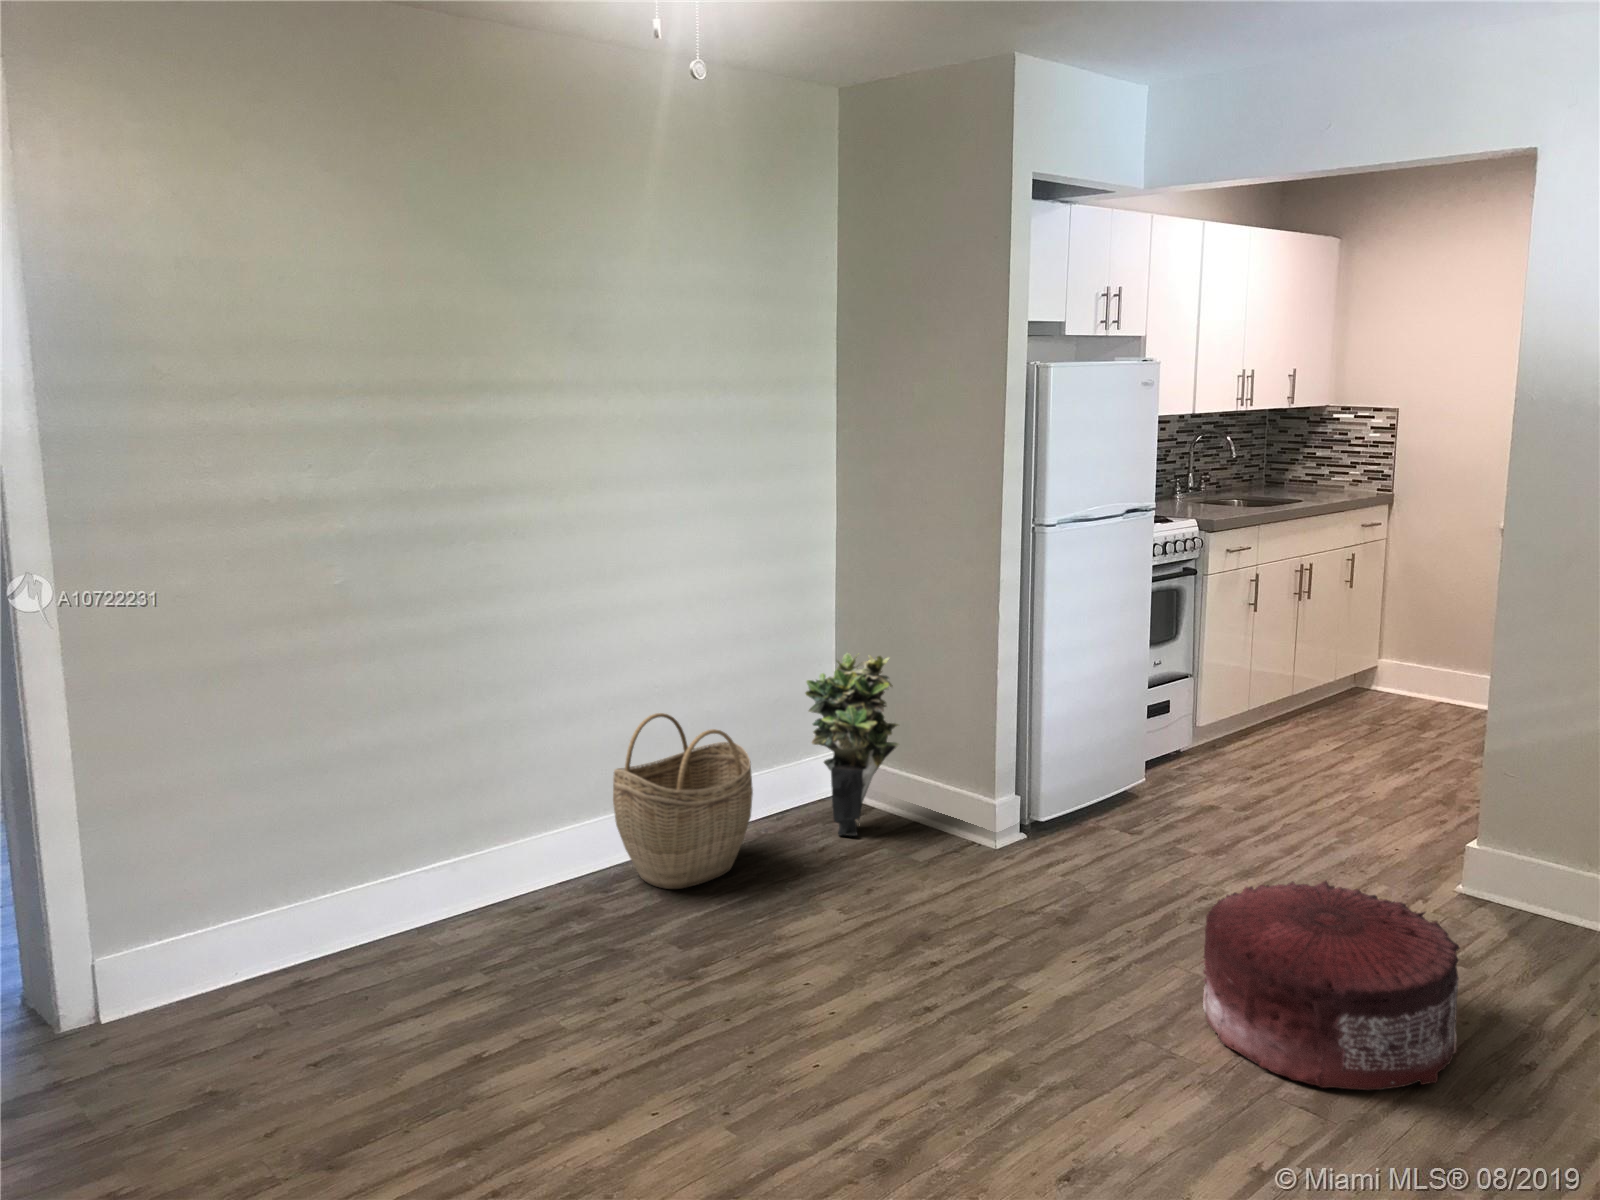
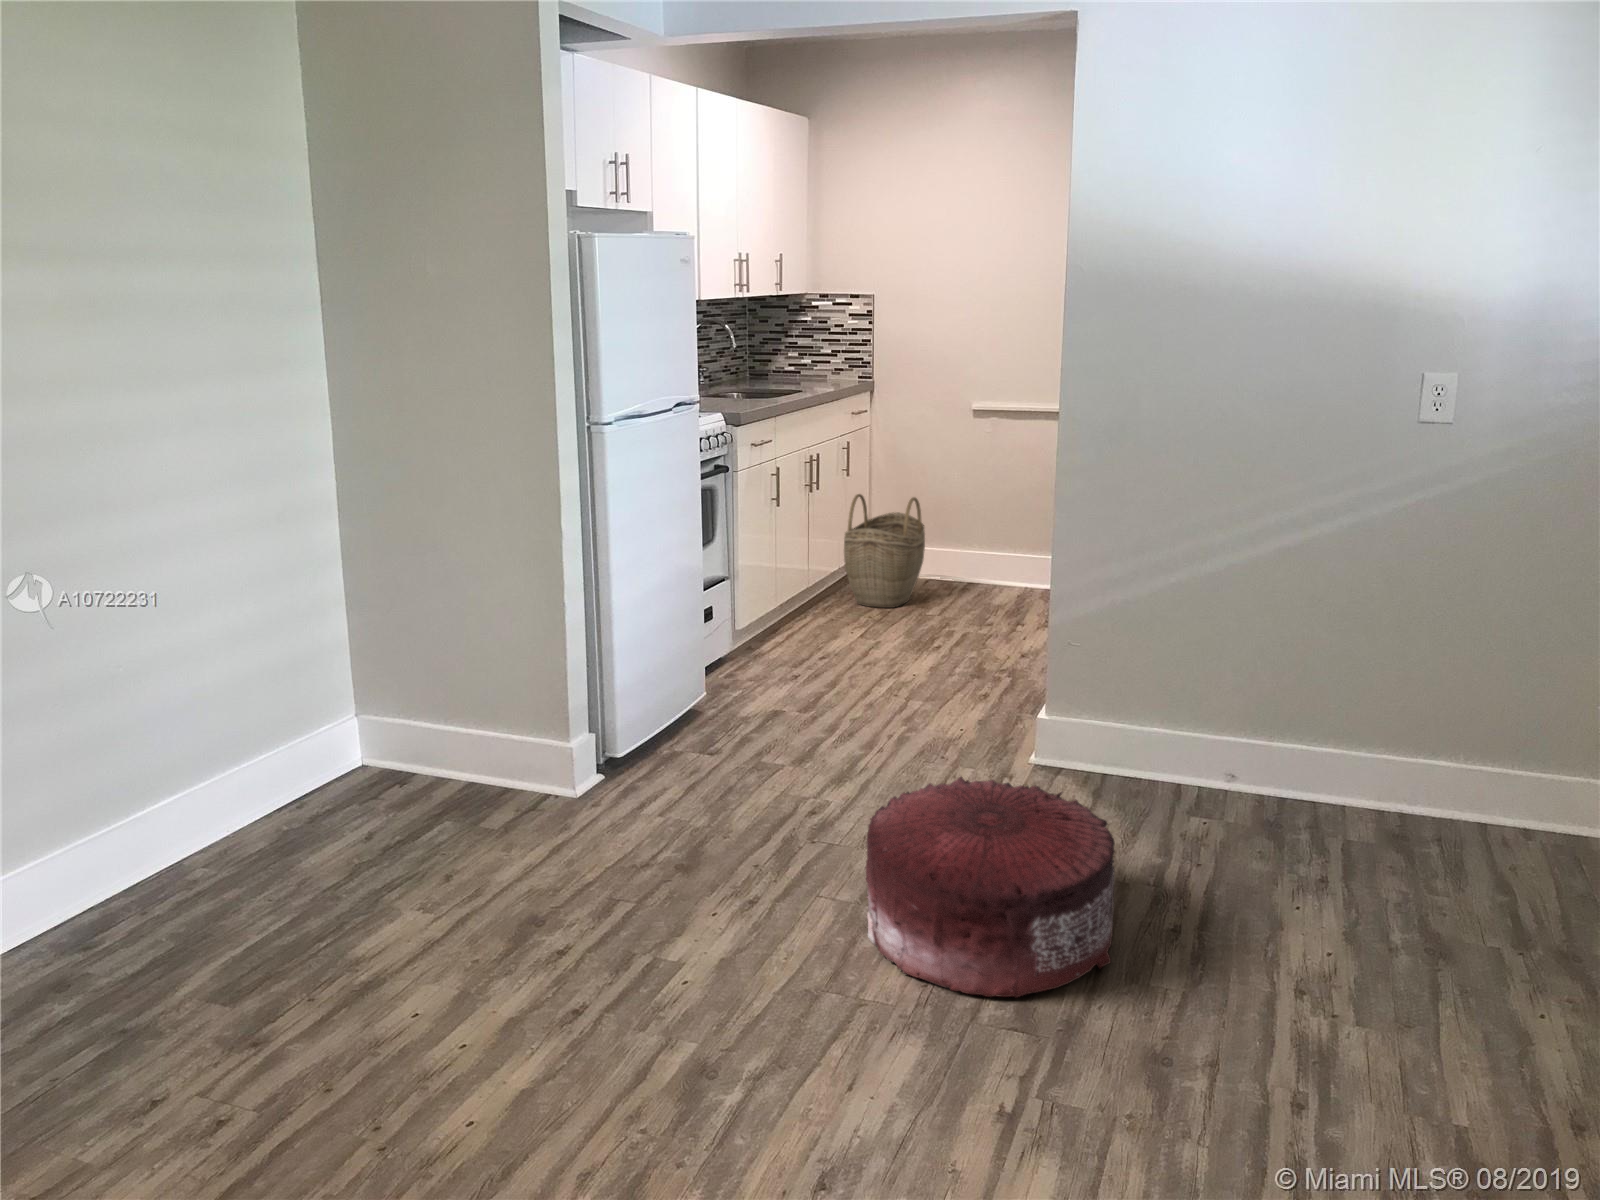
potted plant: present [806,653,899,836] -> none [318,593,449,818]
woven basket: present [613,713,753,889] -> present [844,494,925,608]

